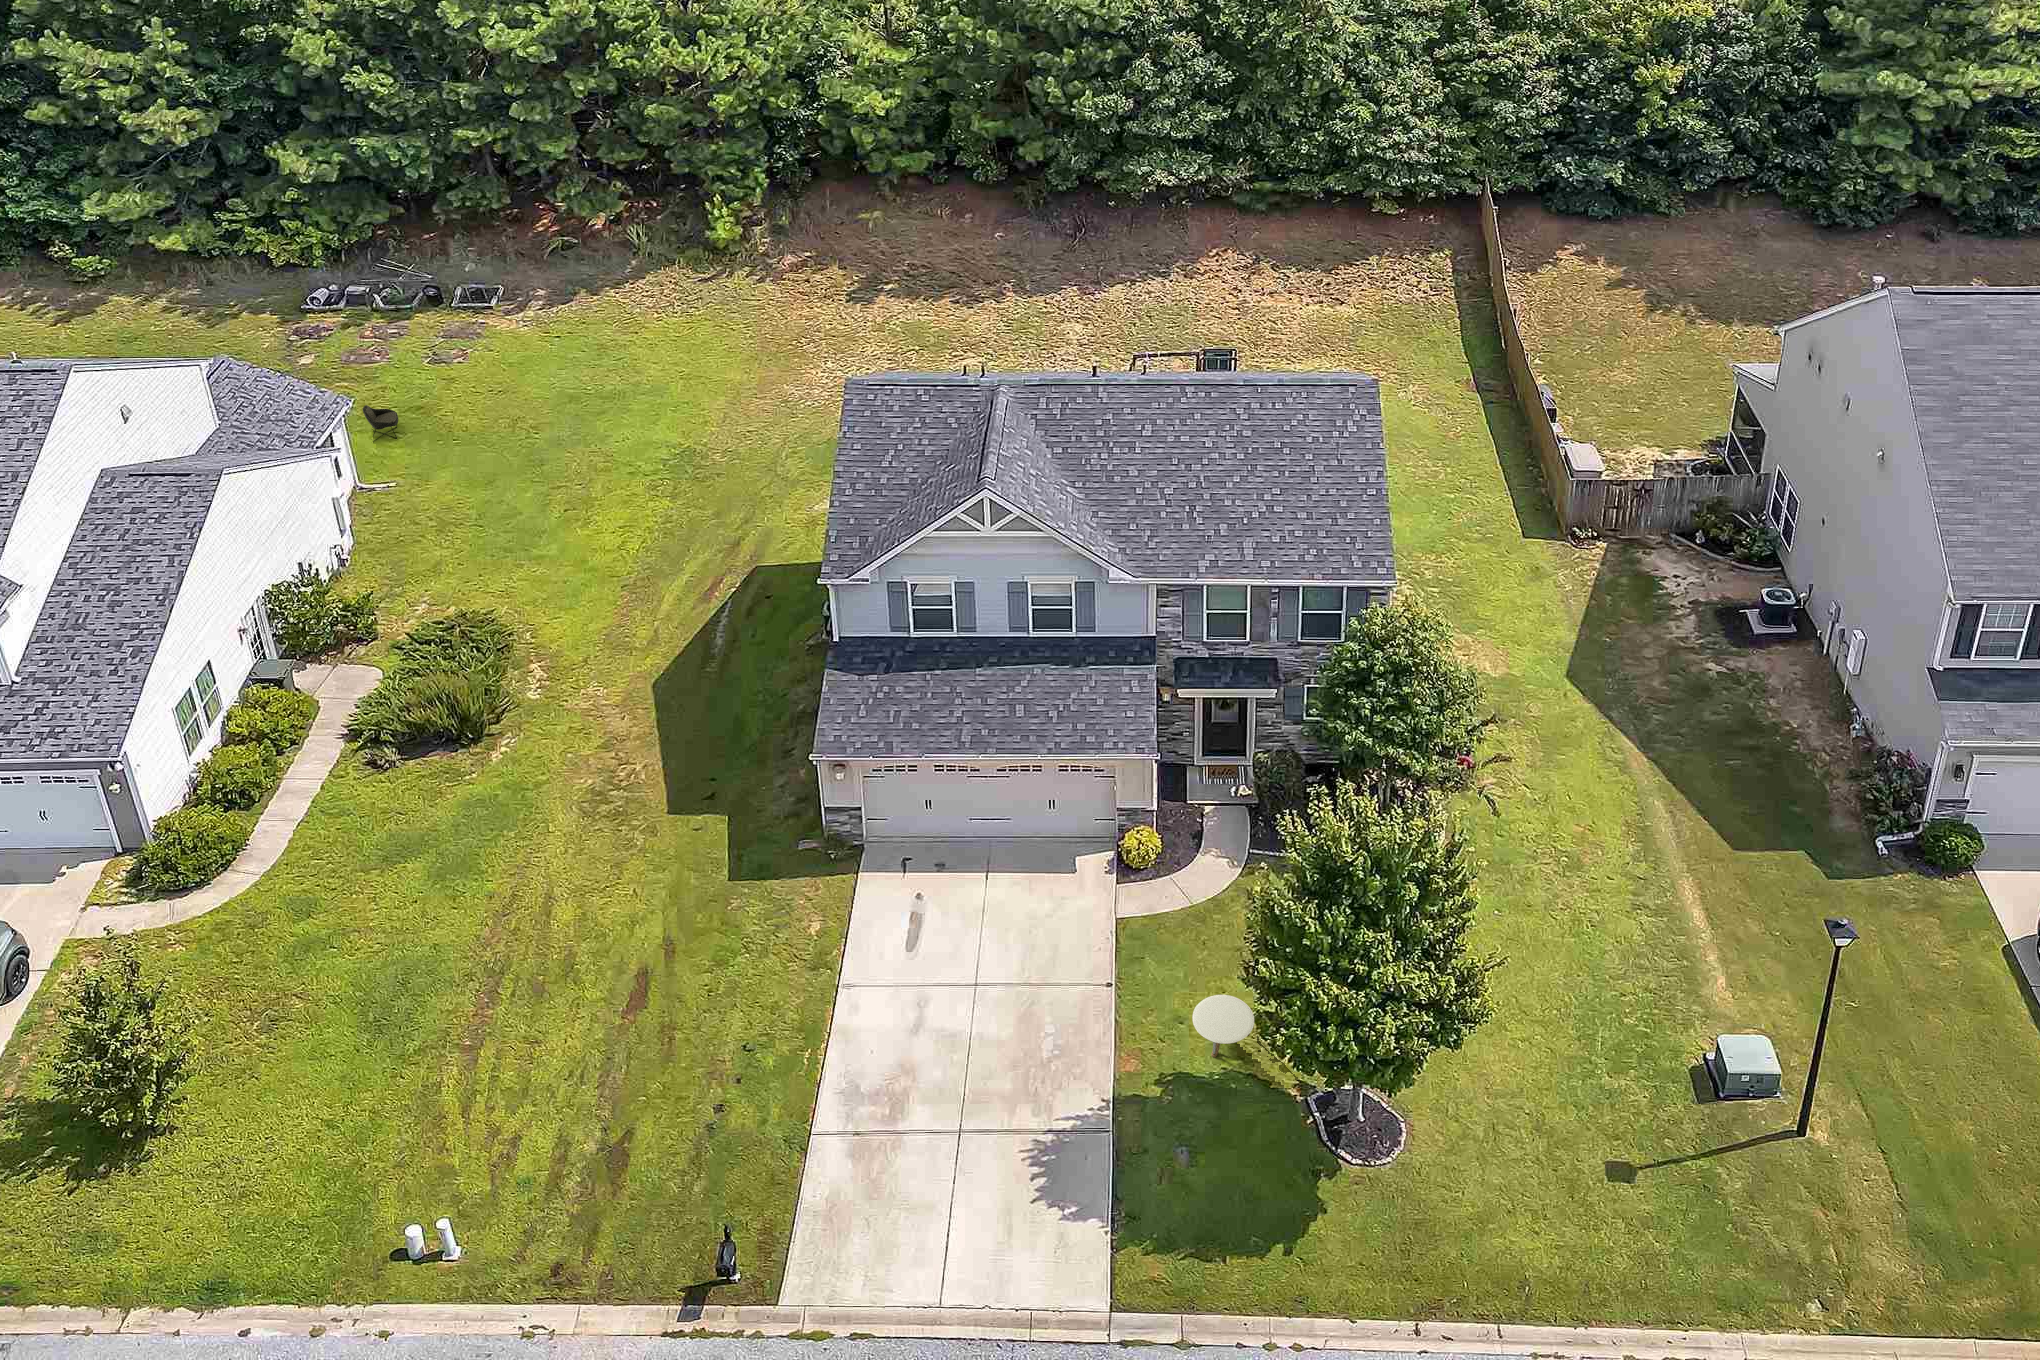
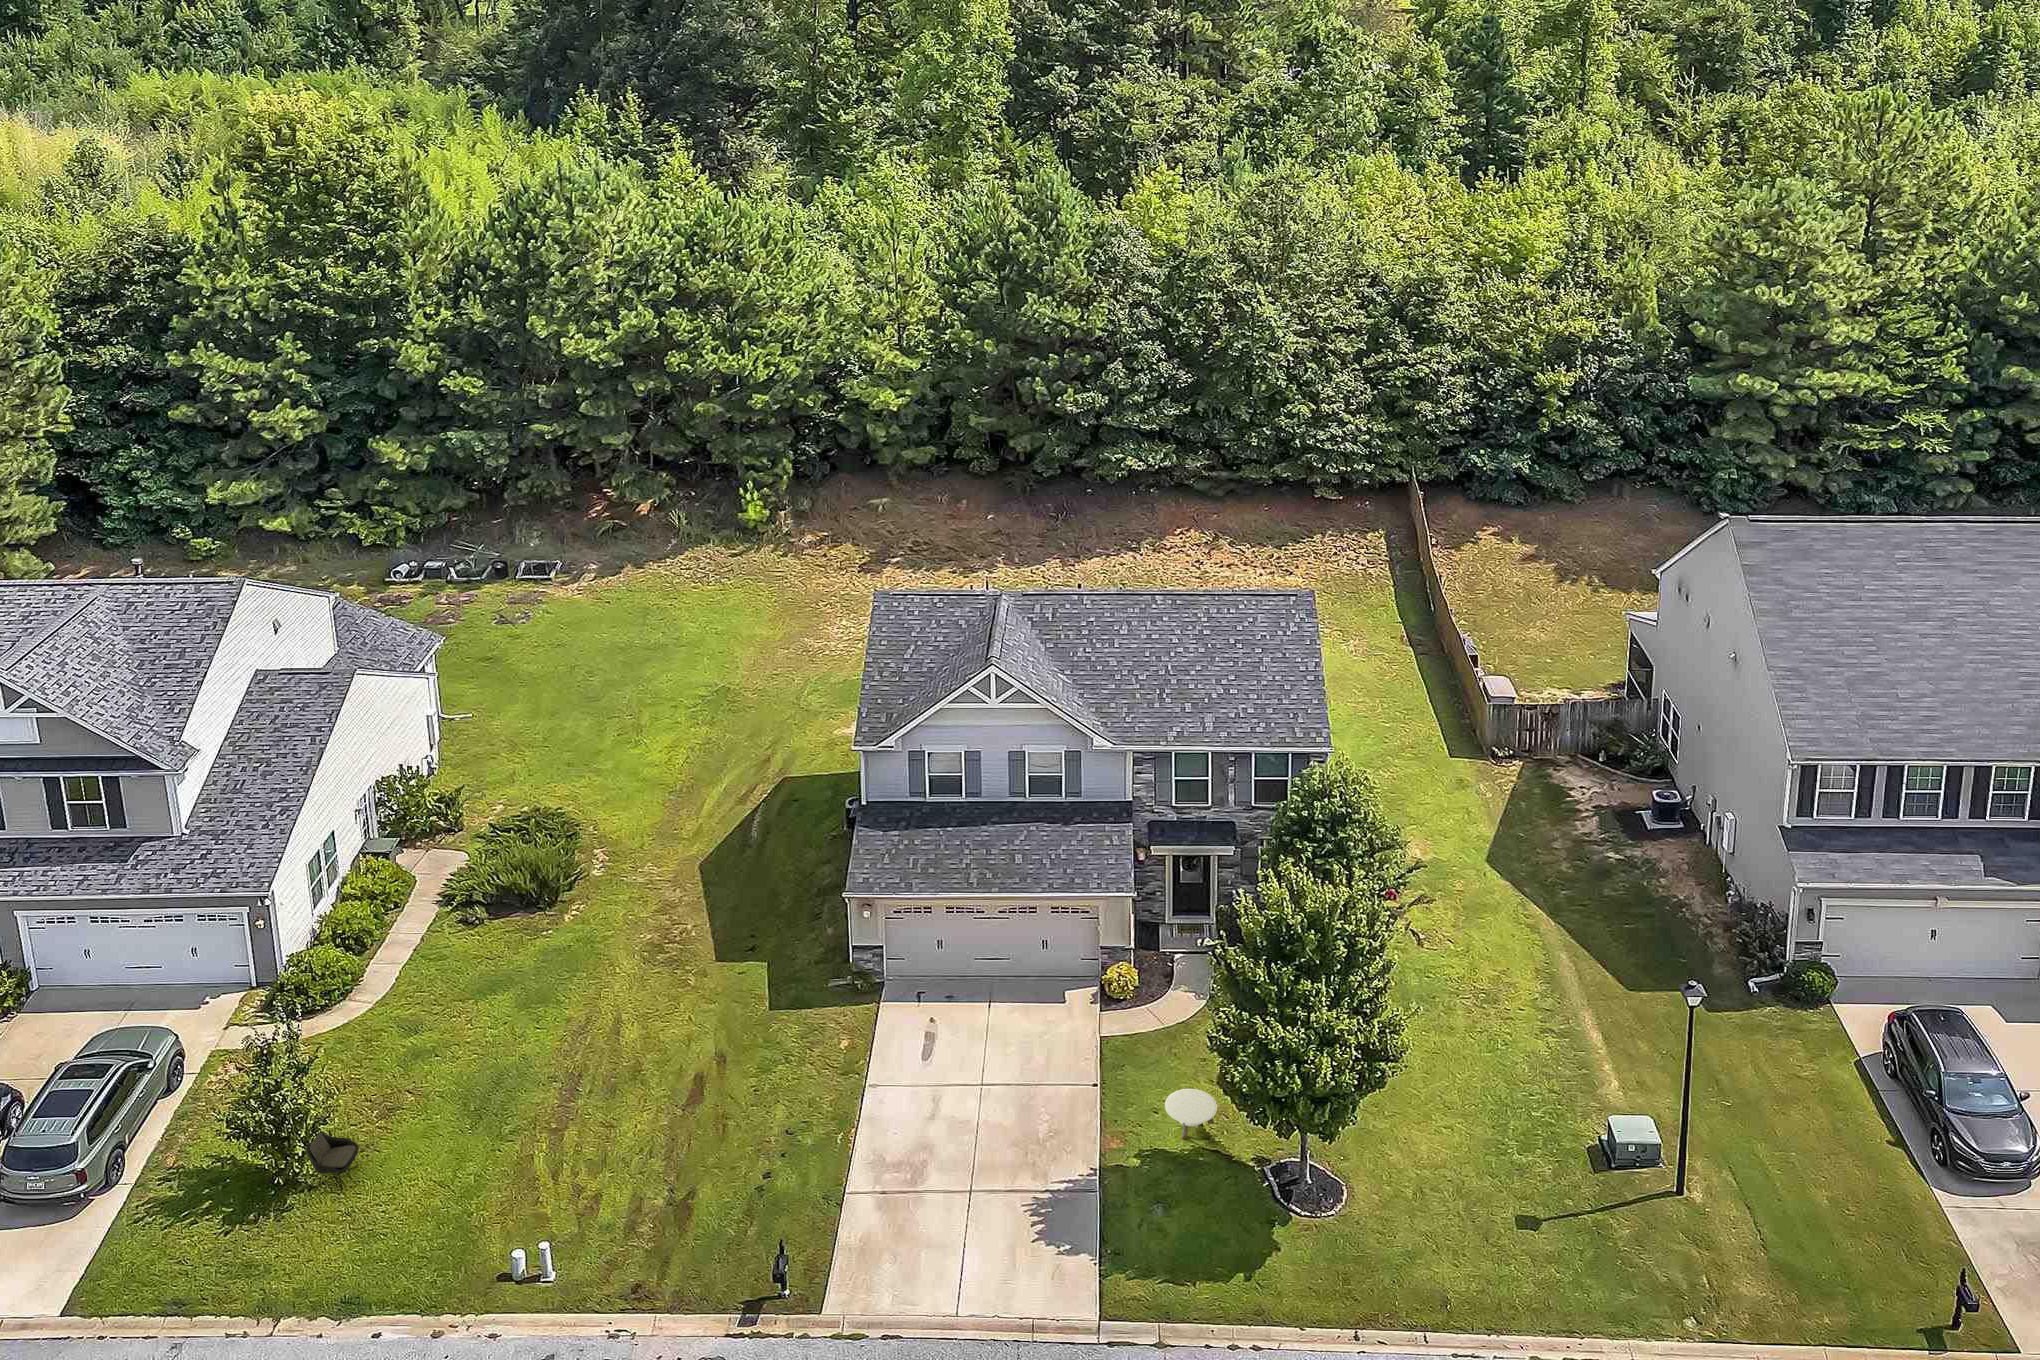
lounge chair: present [363,405,398,442] -> present [306,1131,359,1191]

